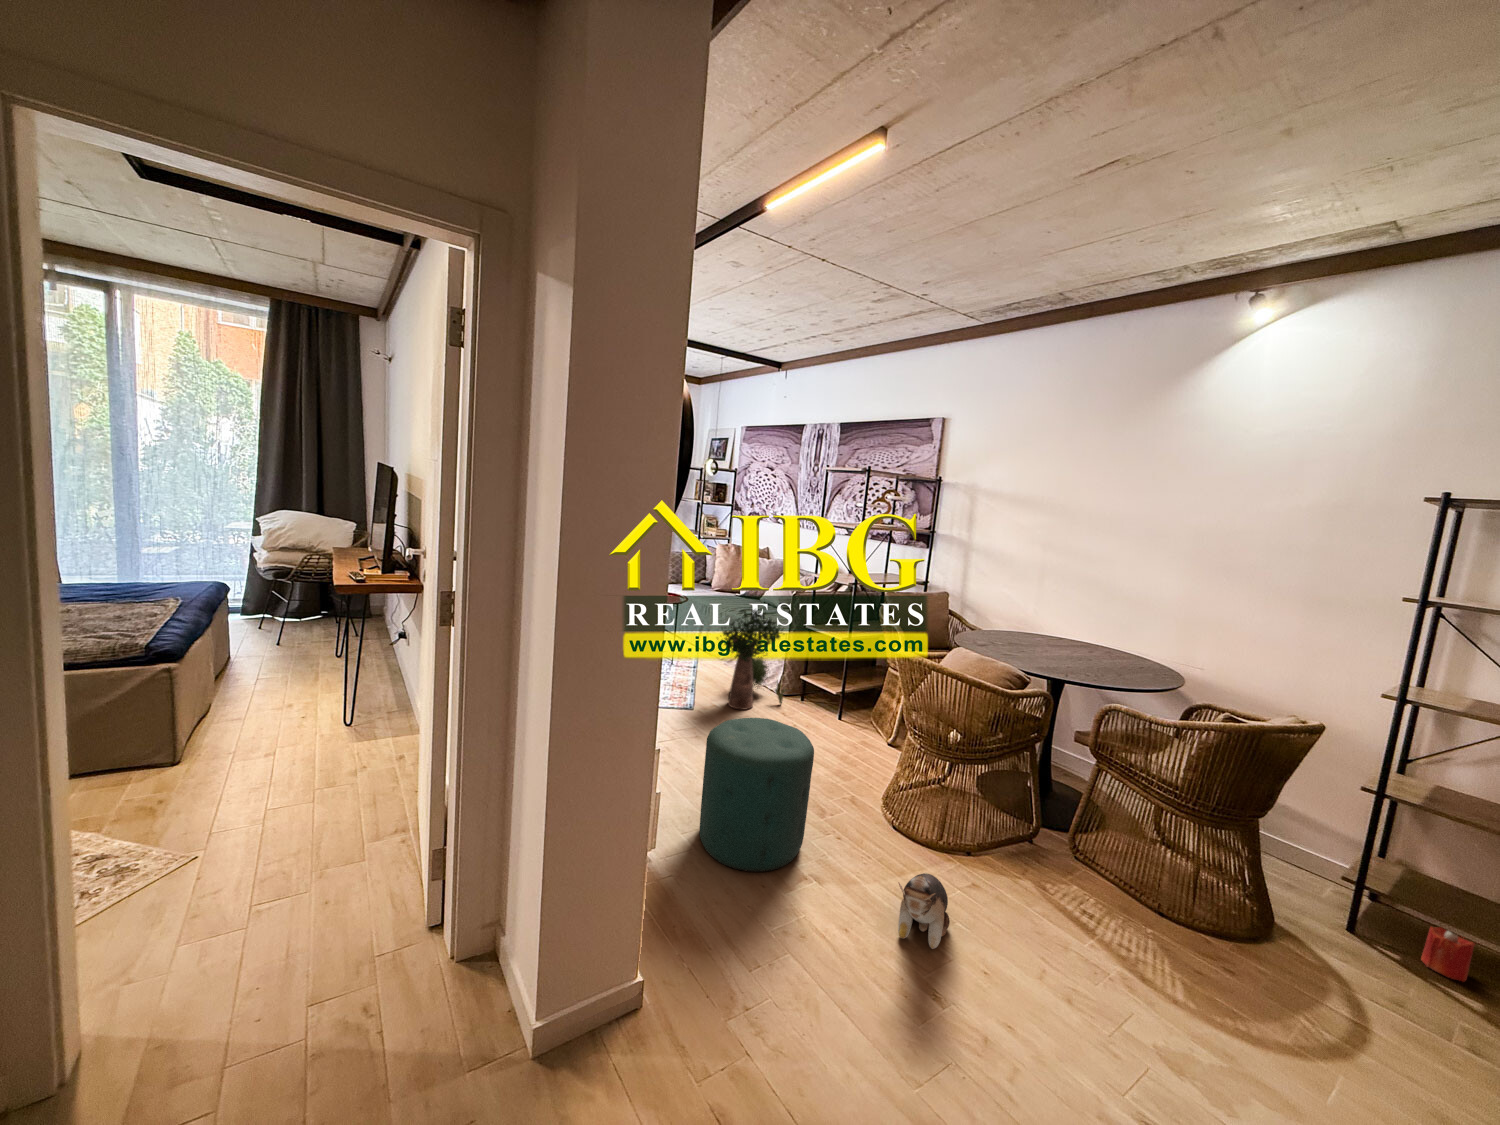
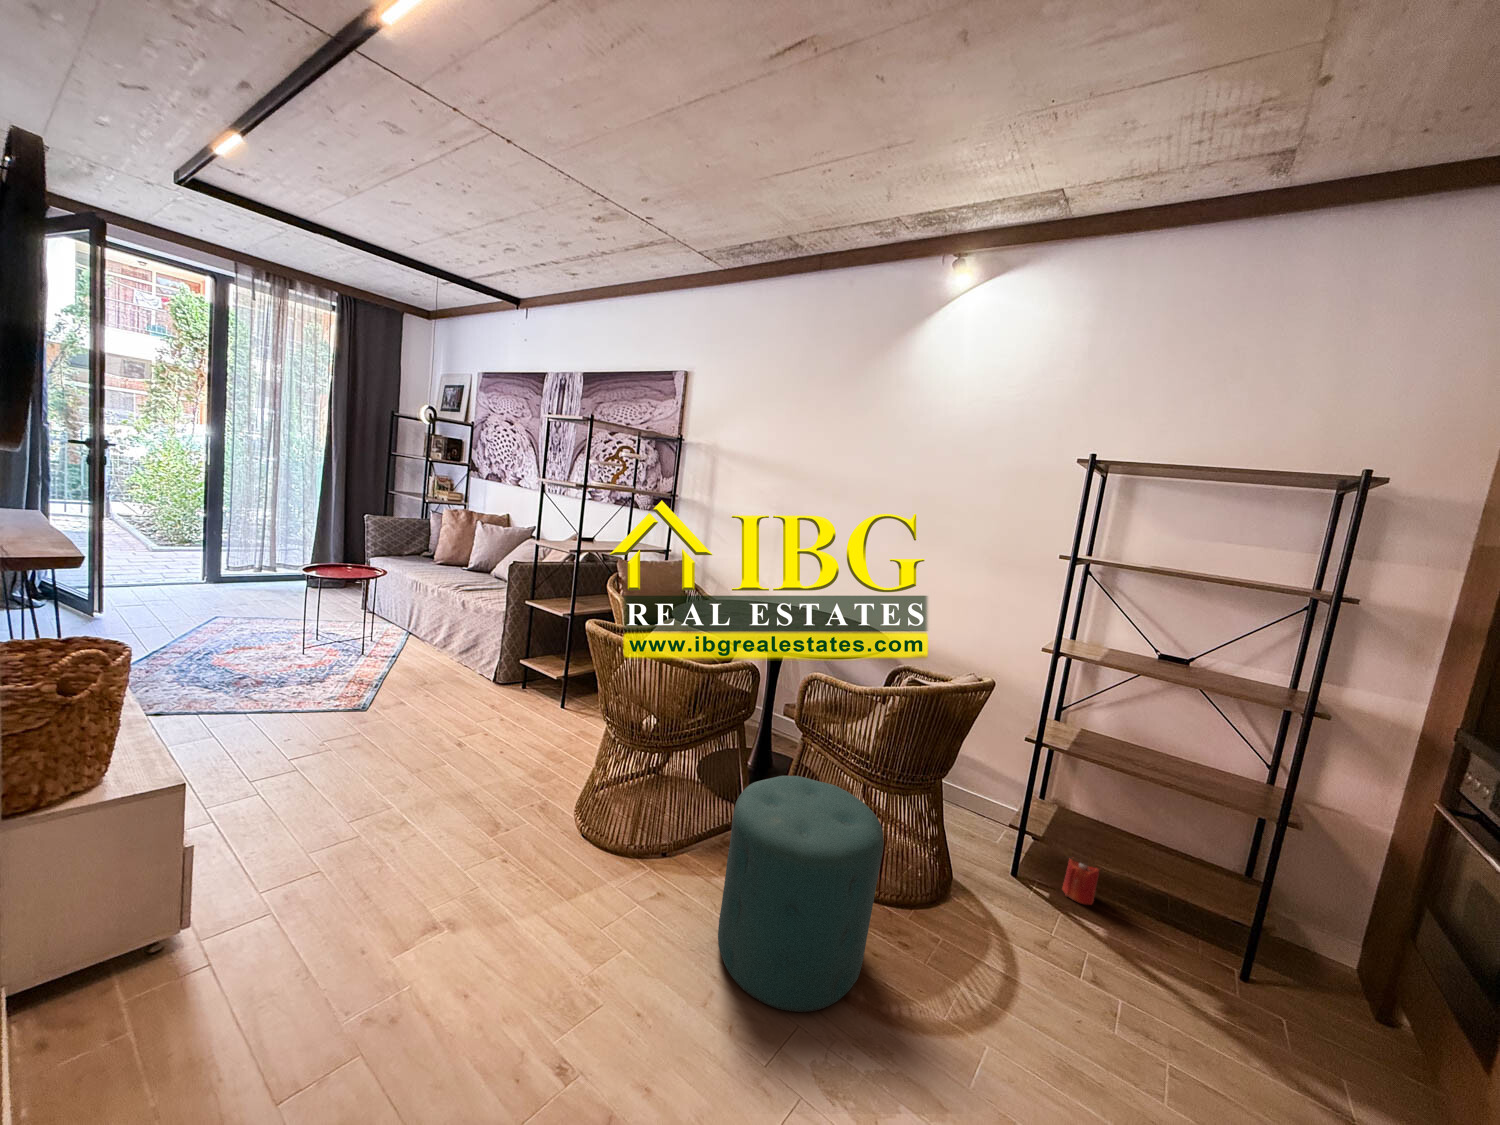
potted plant: present [721,610,787,710] -> none [395,581,499,707]
ottoman: present [699,718,814,872] -> present [718,776,884,1012]
plush toy: present [898,873,950,949] -> none [517,911,612,1016]

